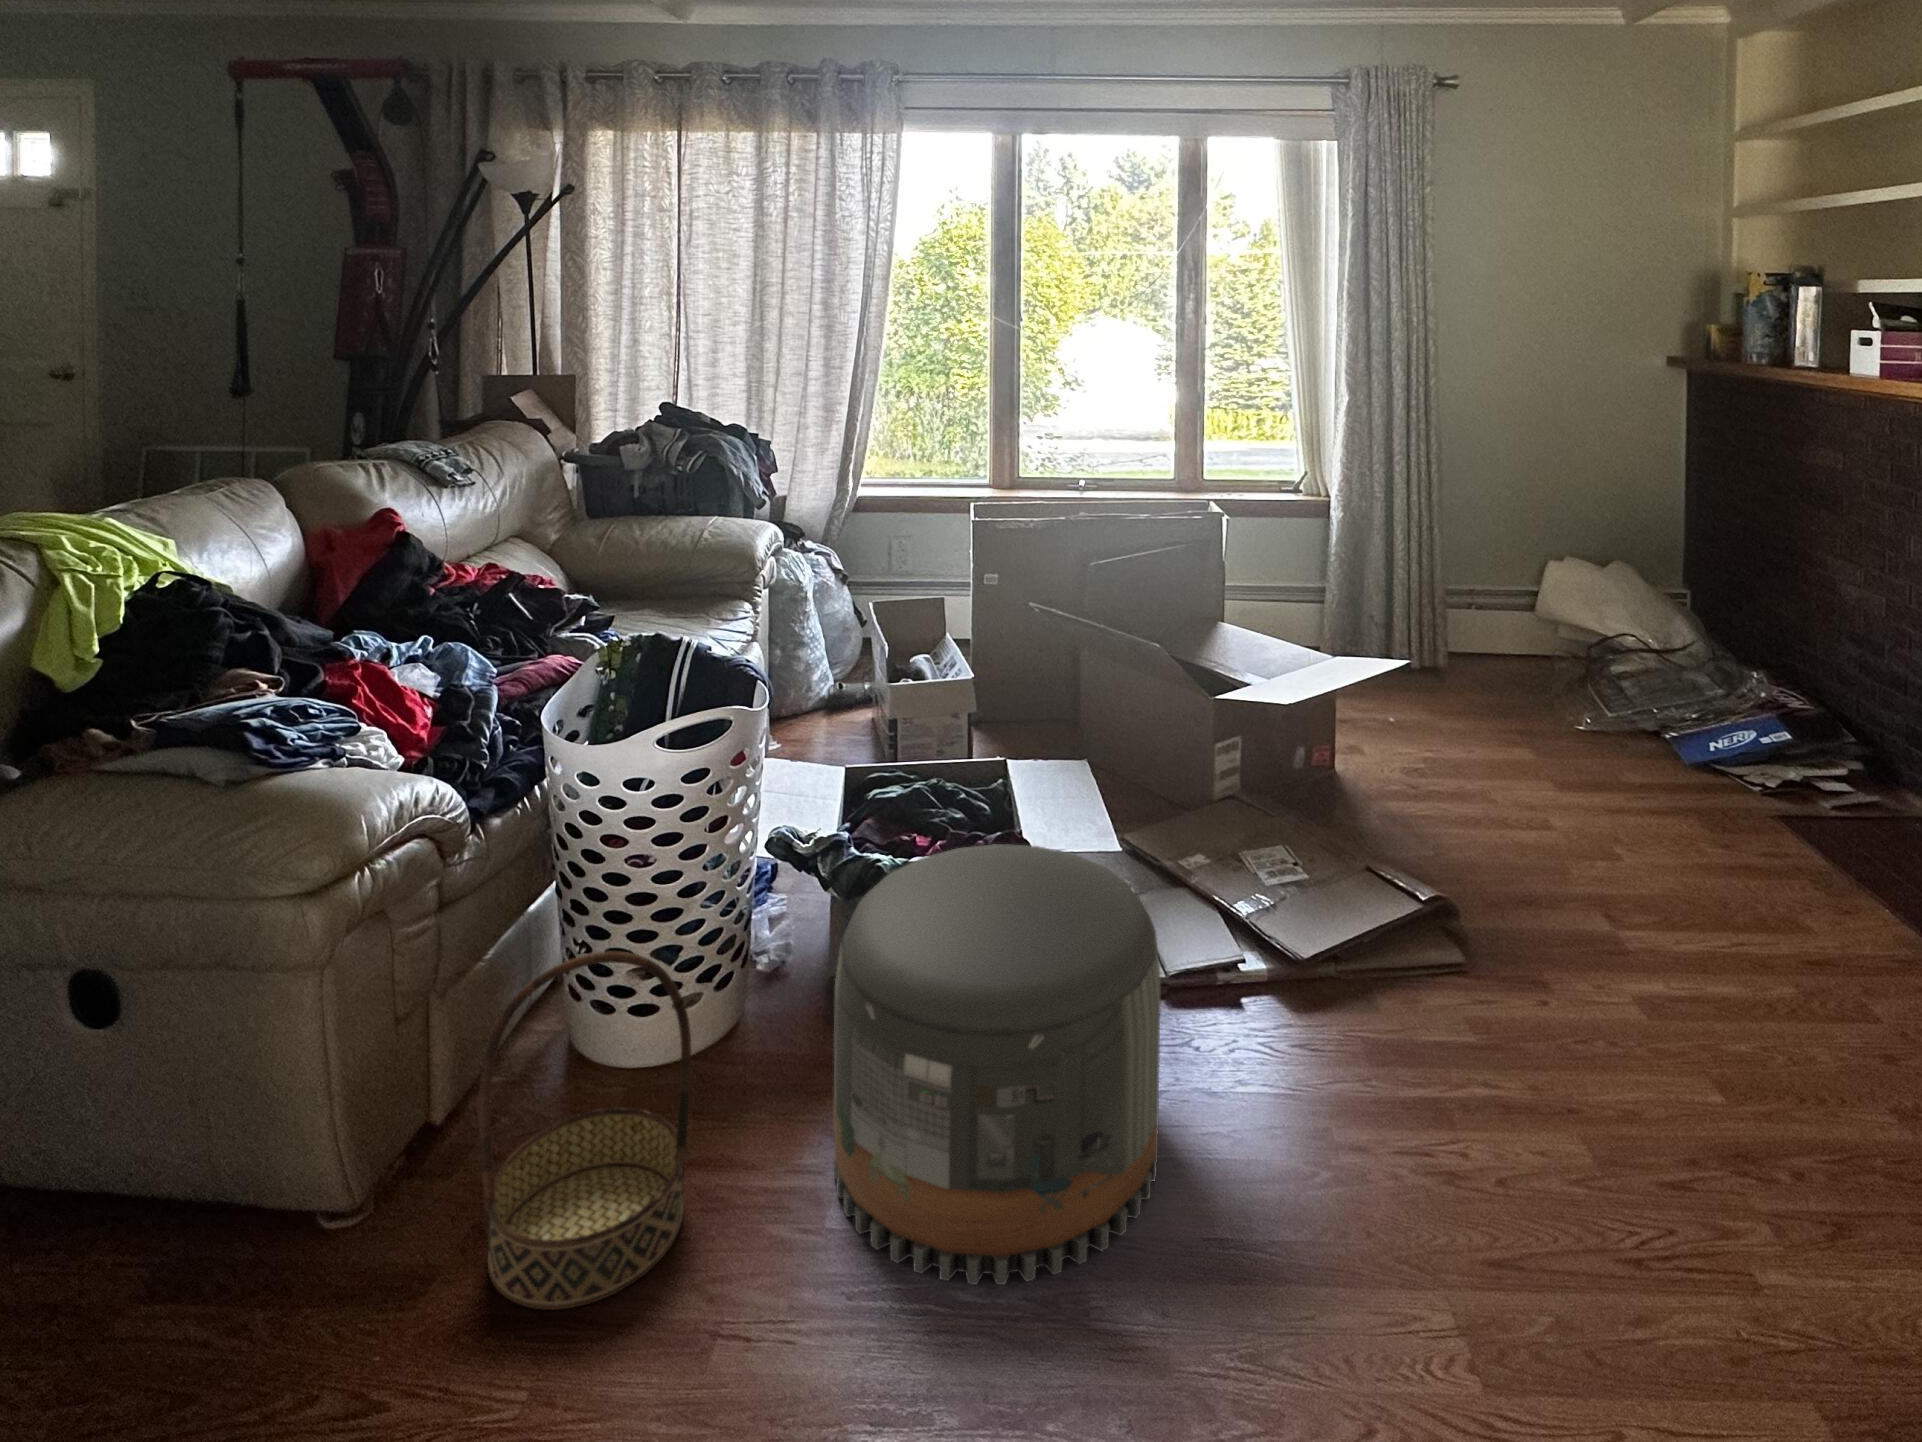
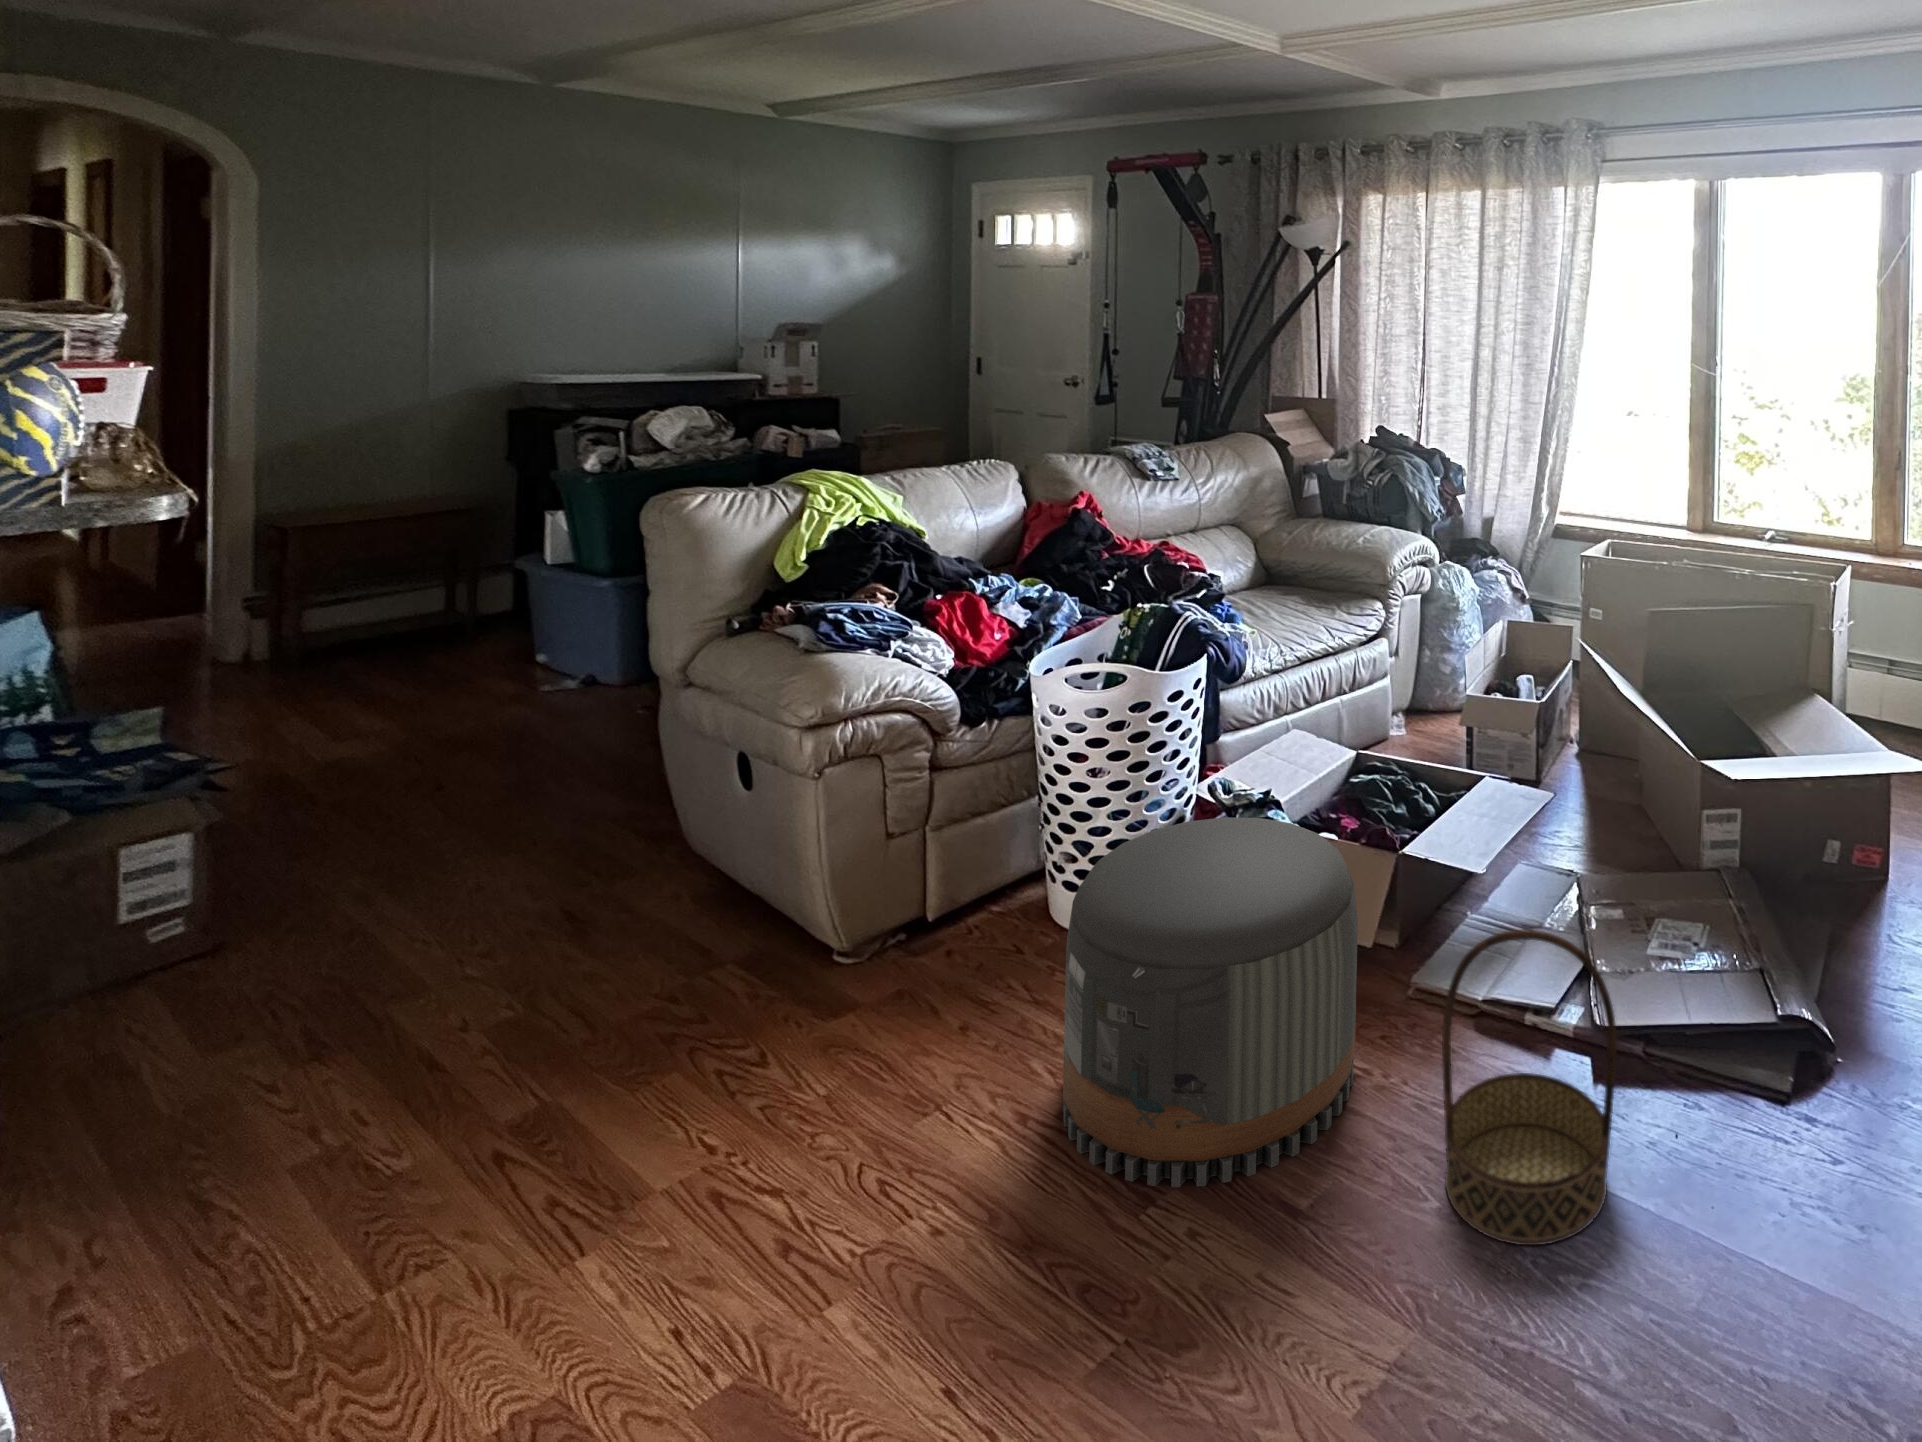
basket: present [478,952,691,1310] -> present [1442,930,1617,1245]

